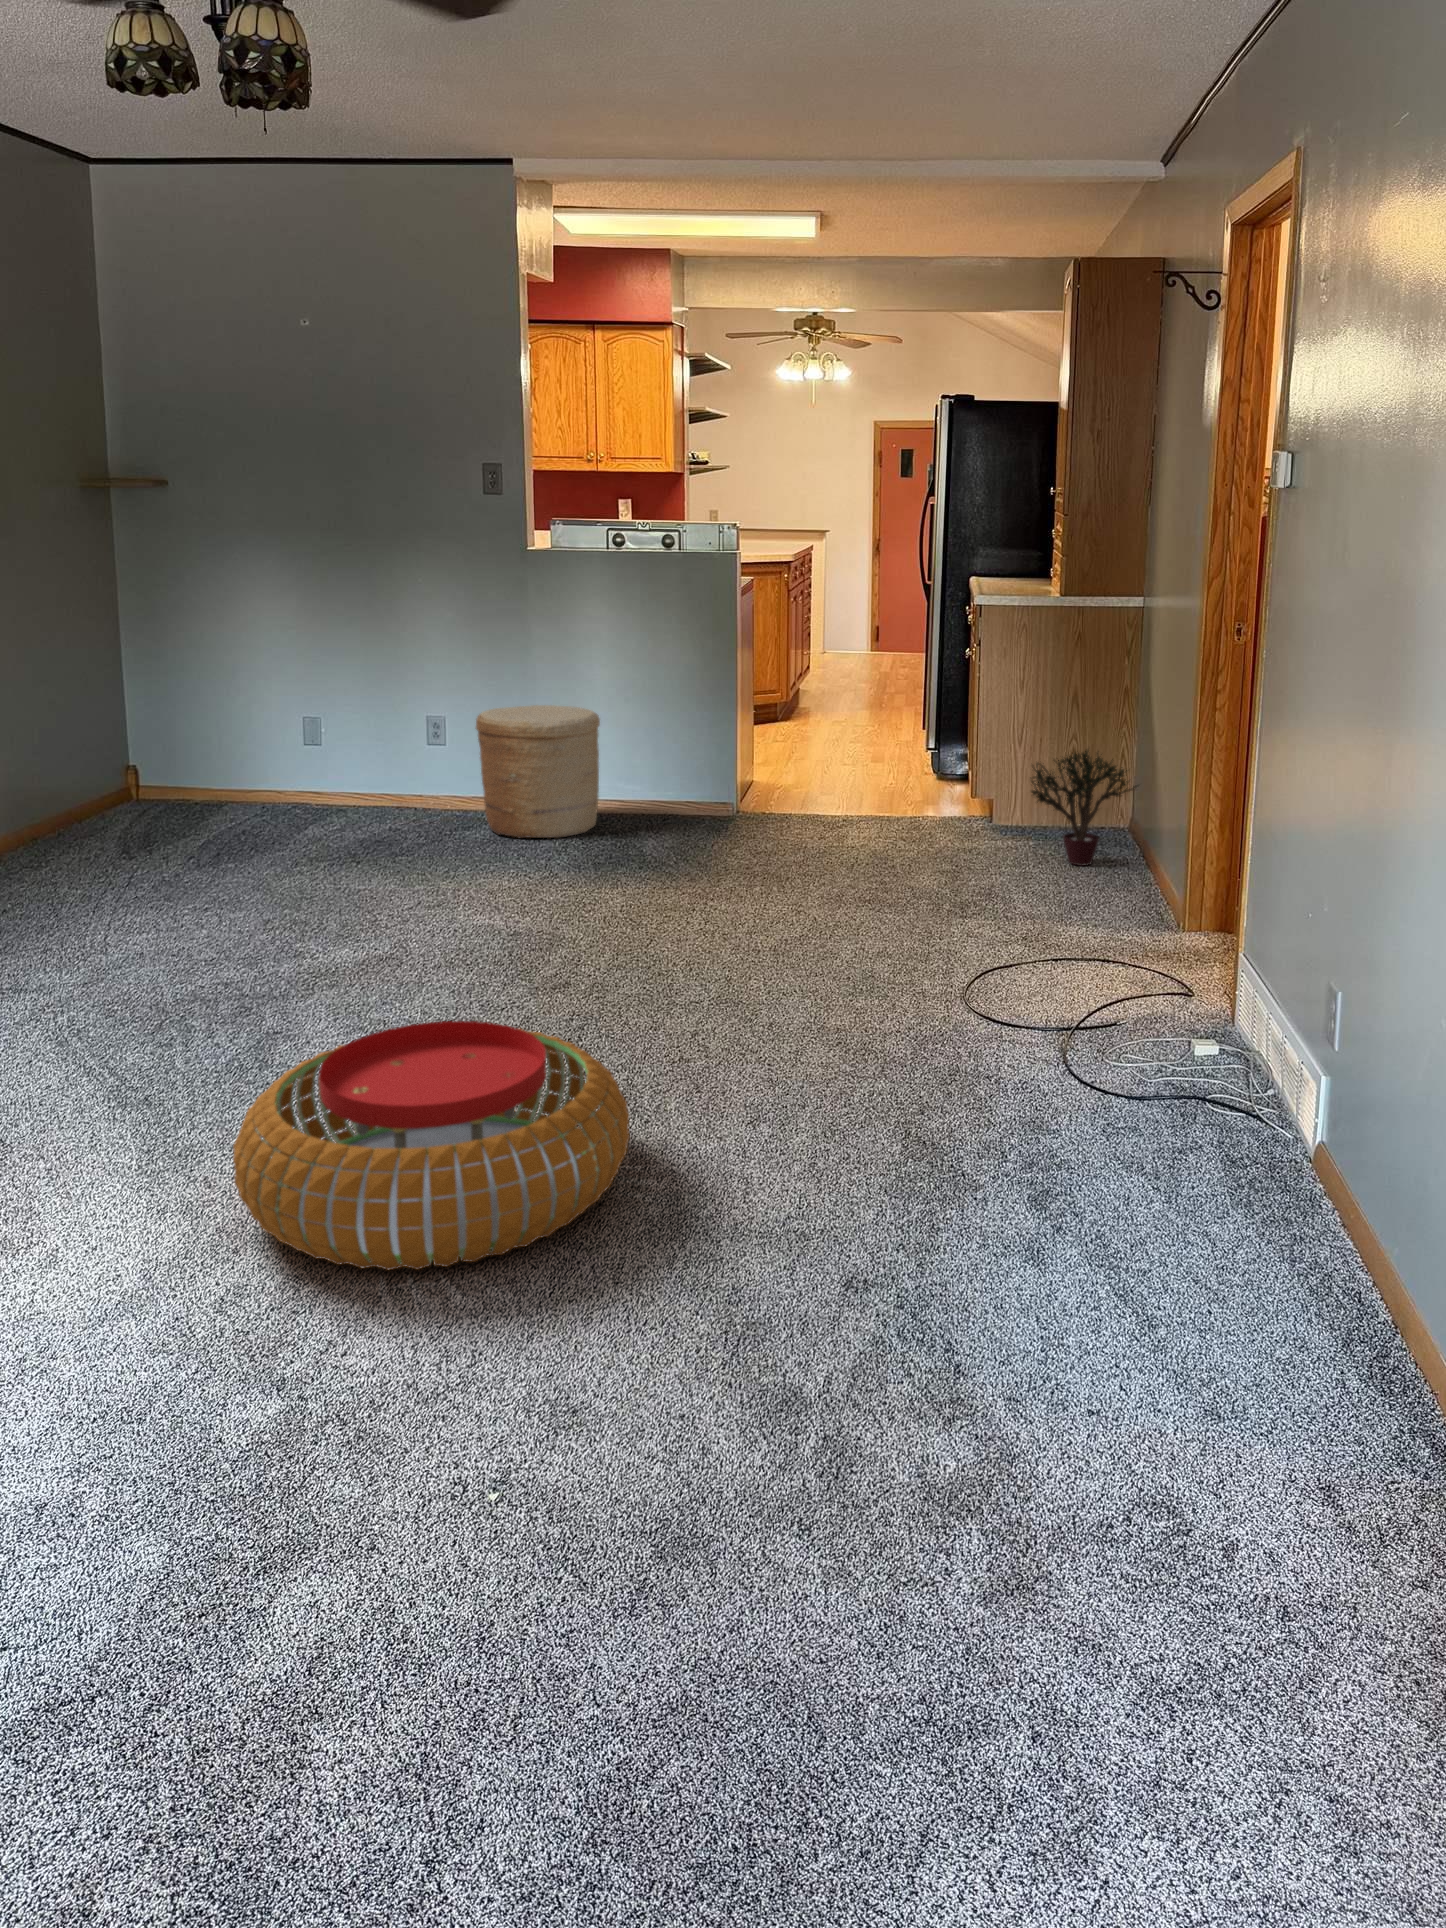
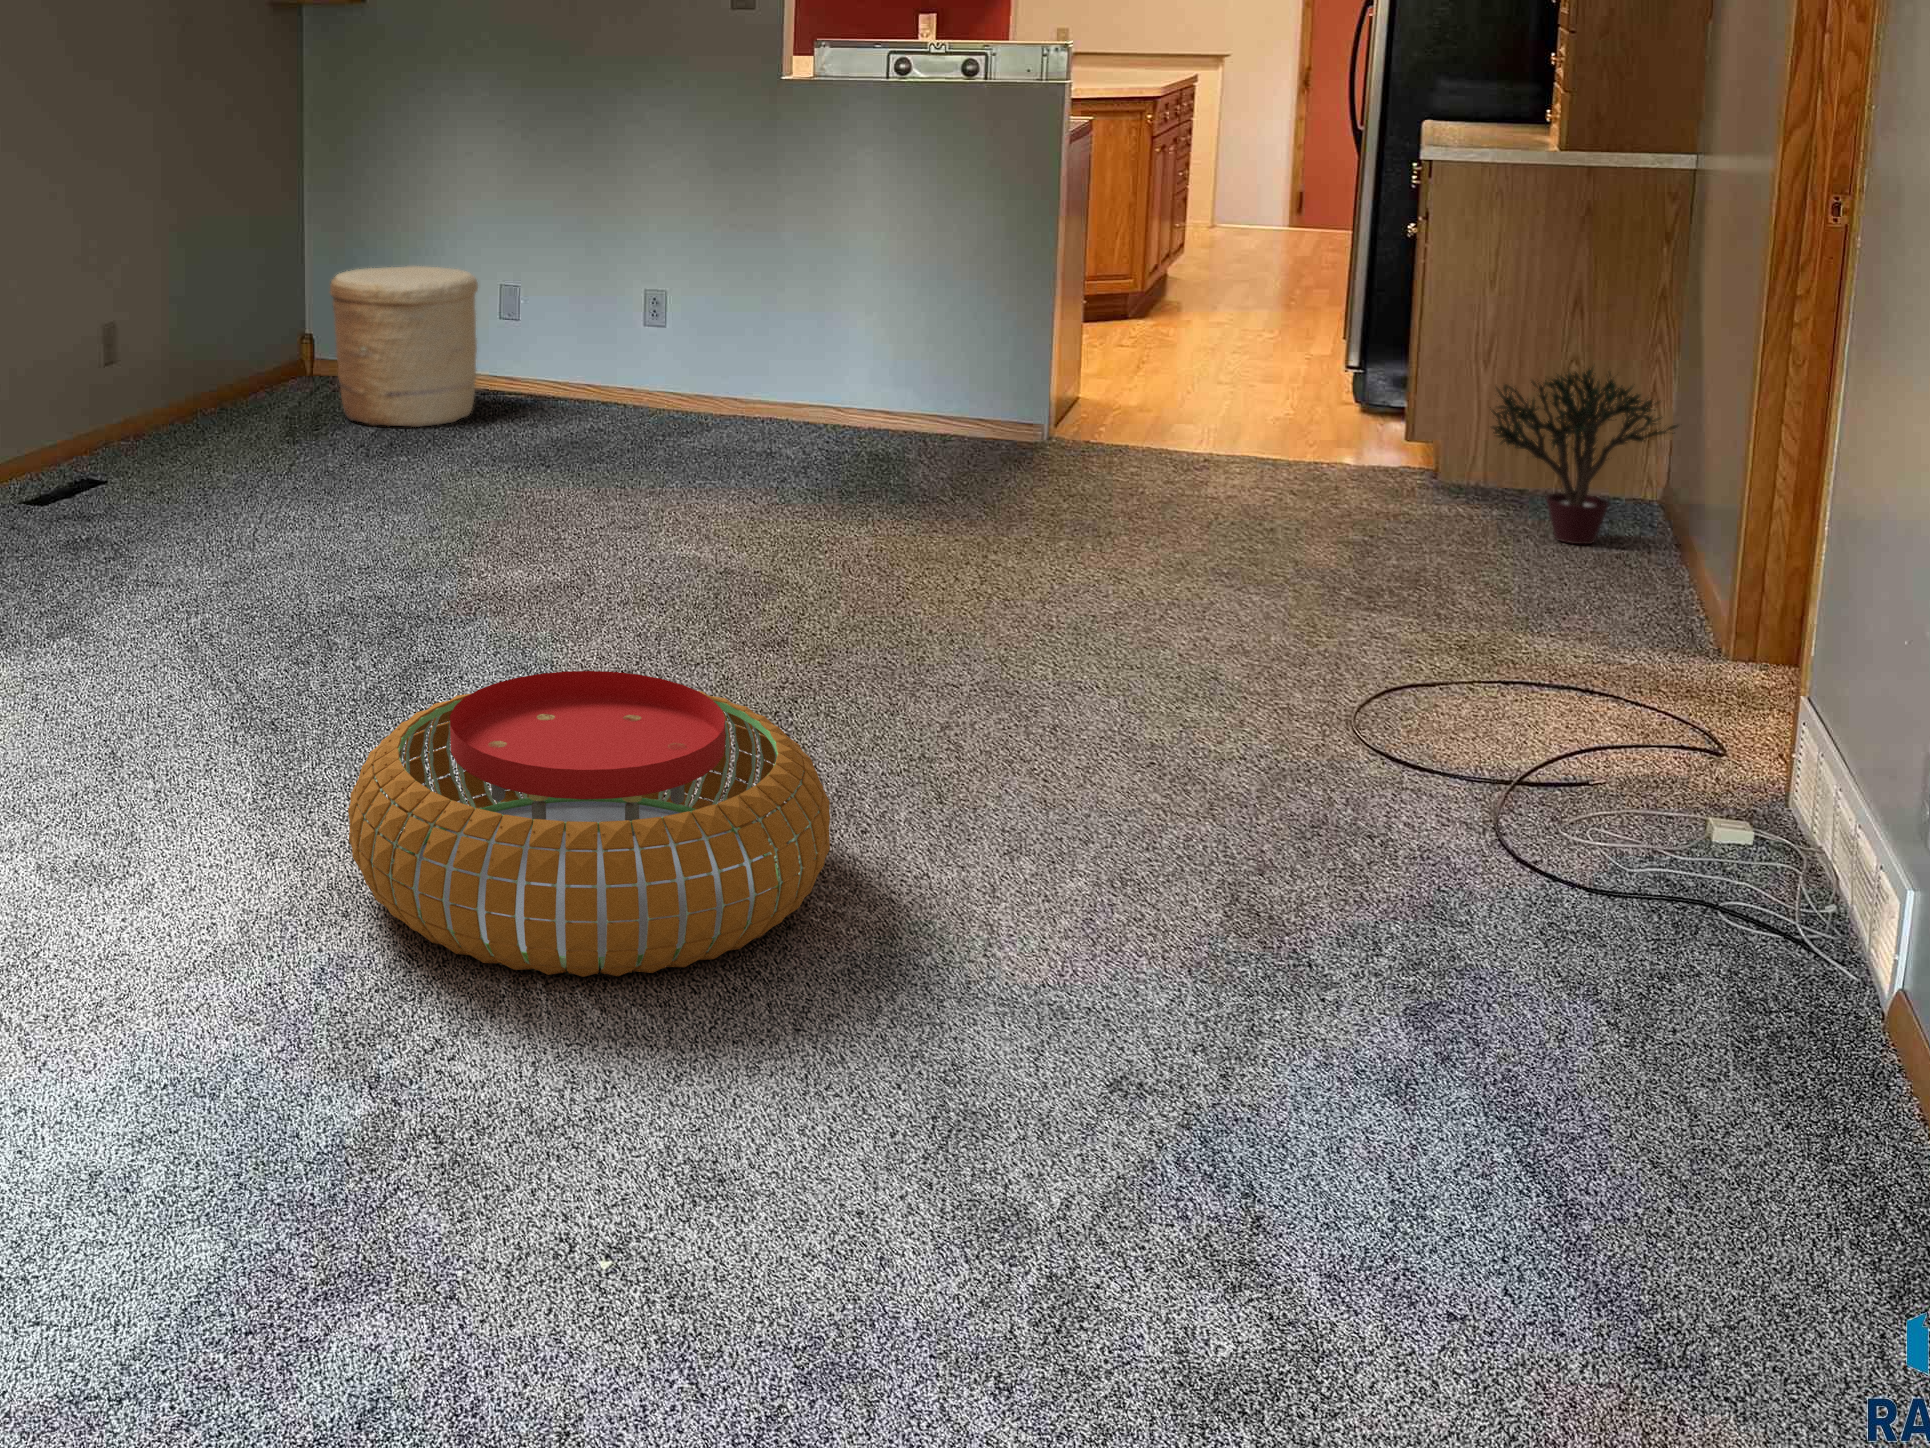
woven basket: present [476,705,600,838] -> present [330,266,478,427]

